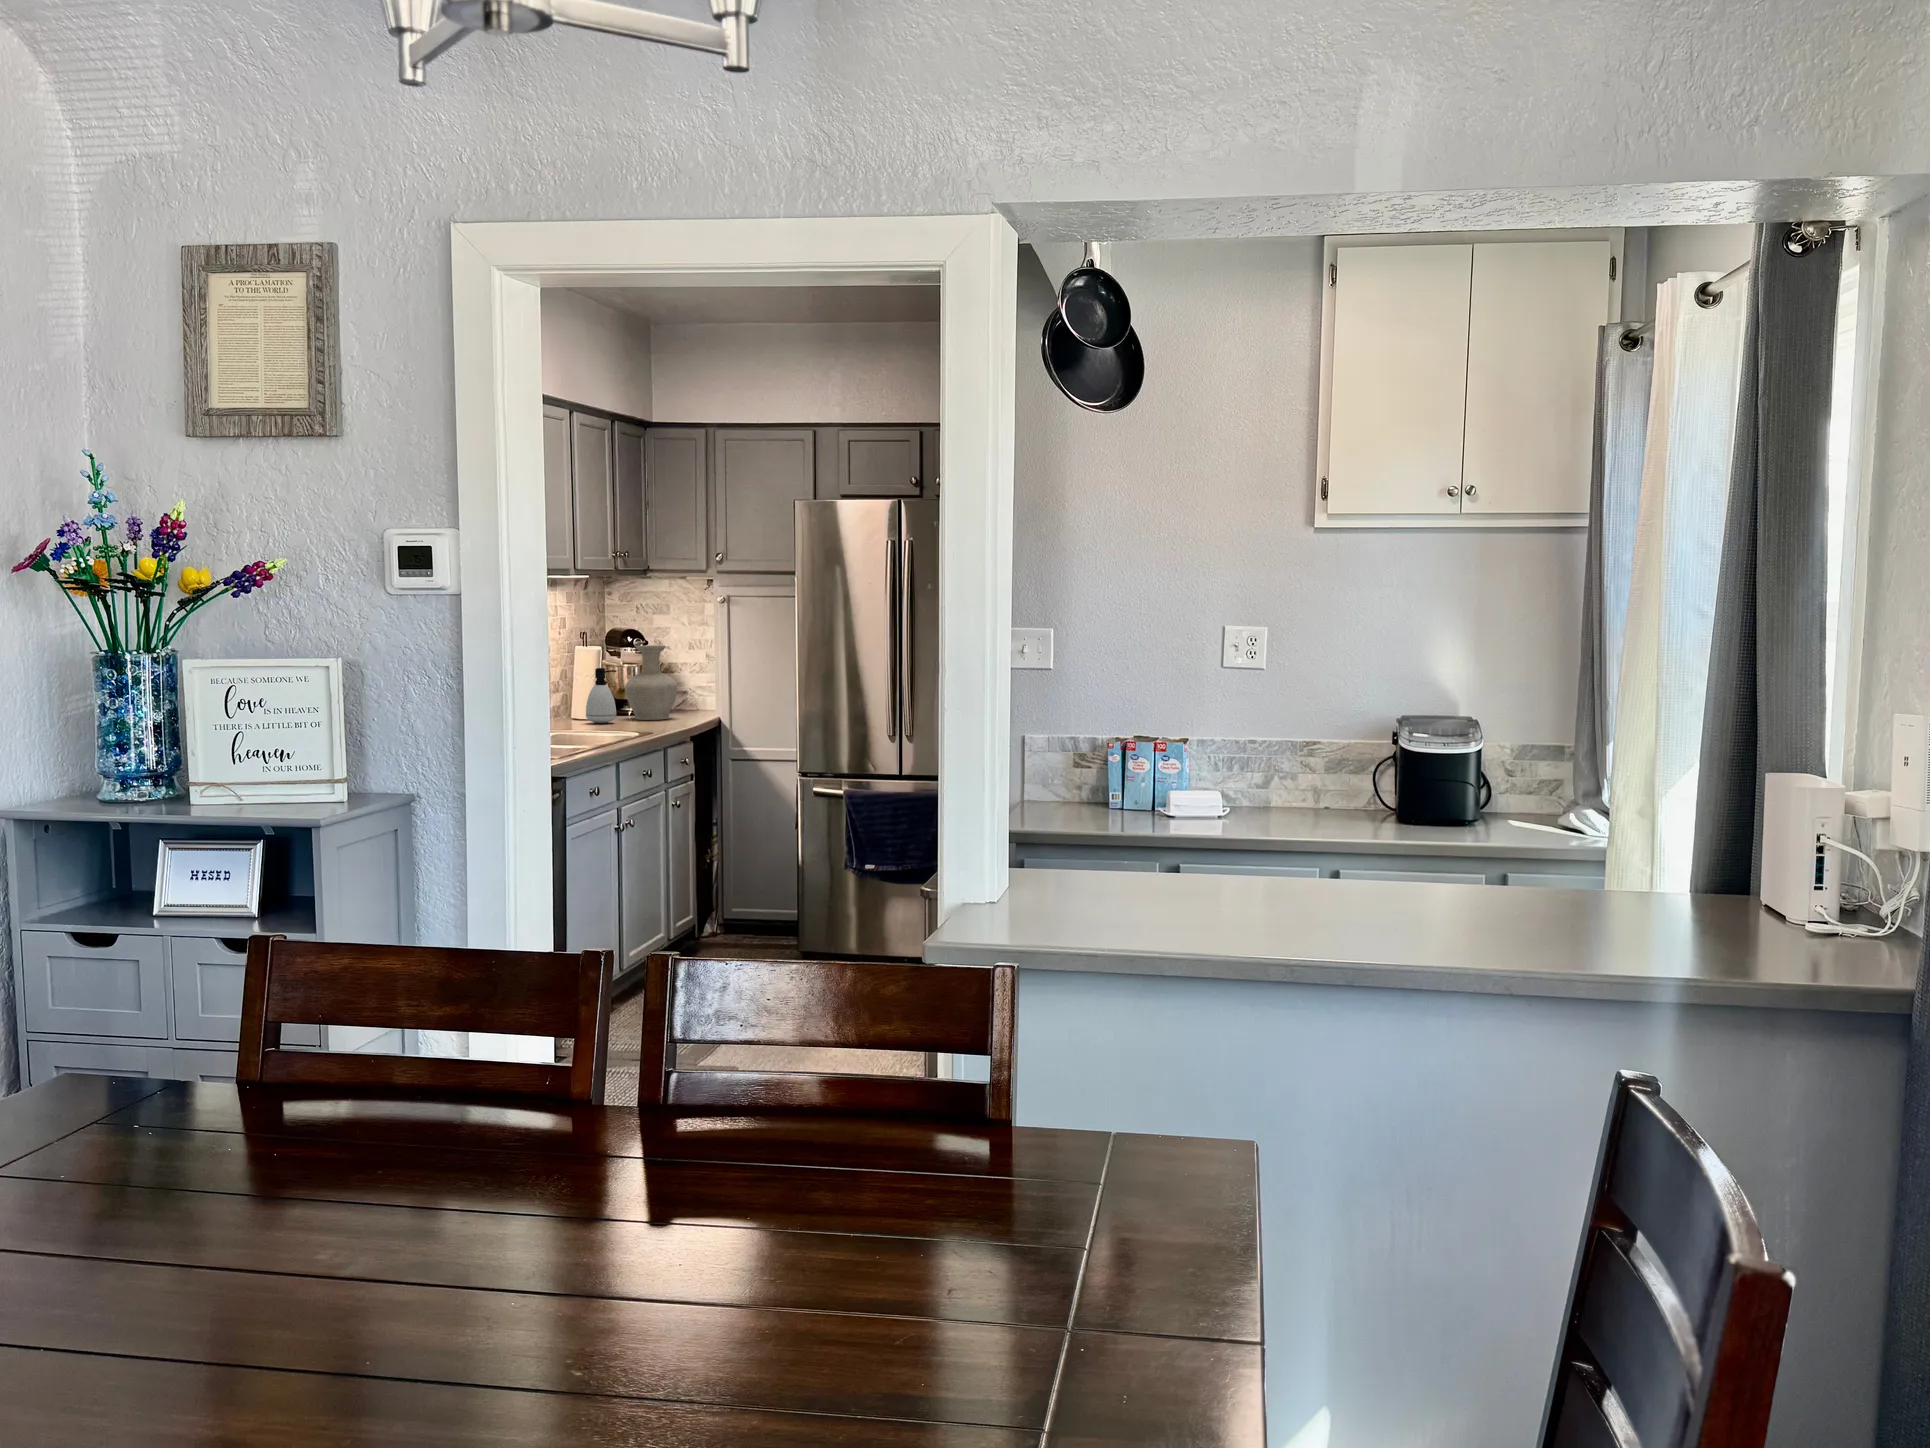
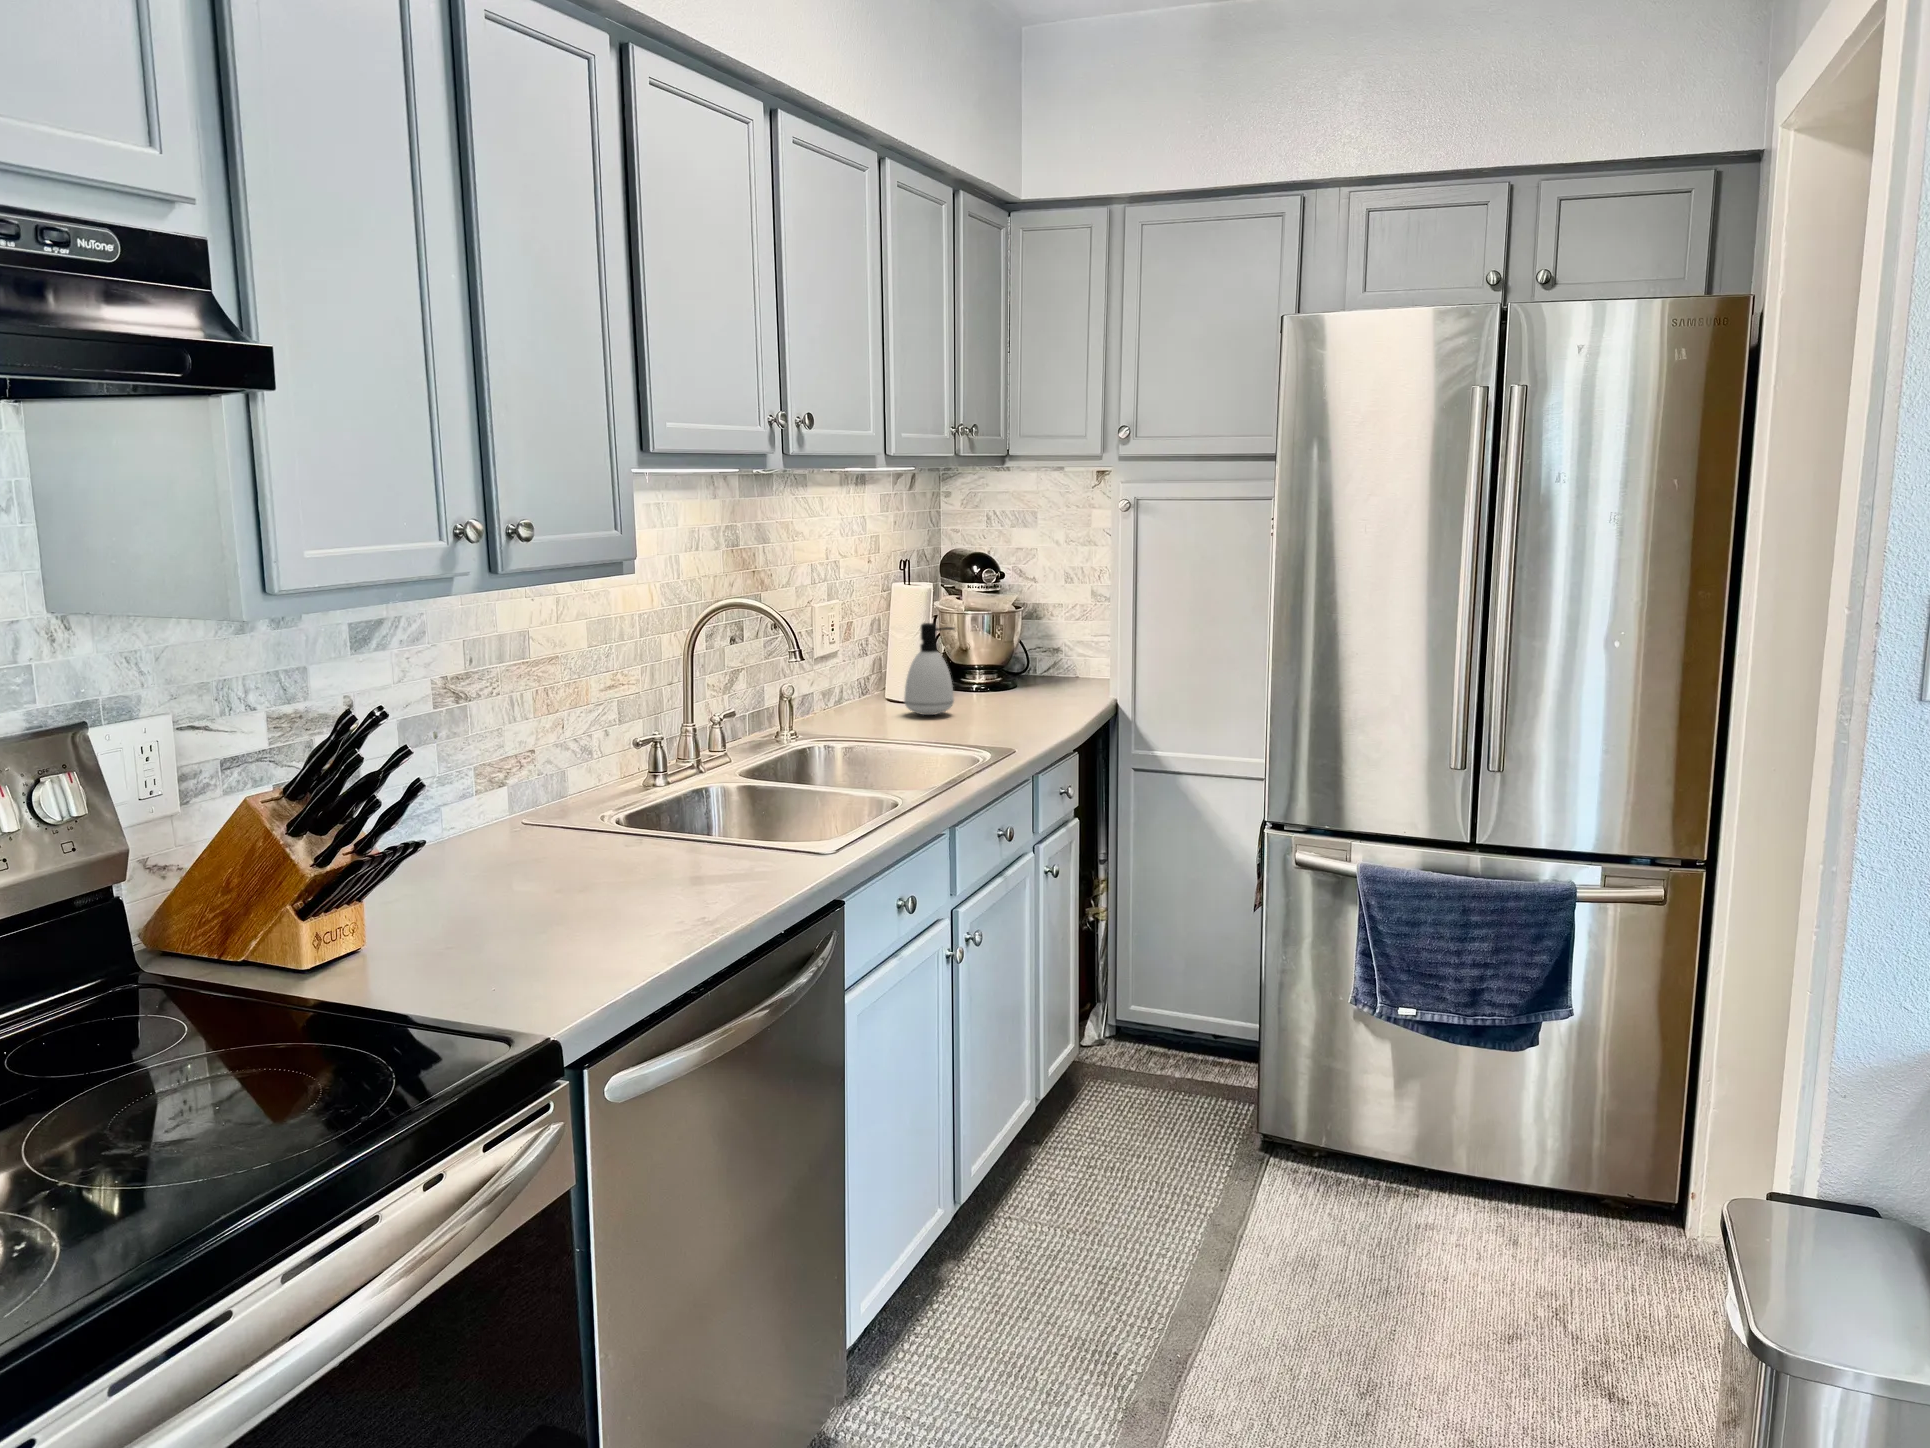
vase: present [625,645,677,720] -> none [969,581,1052,706]

